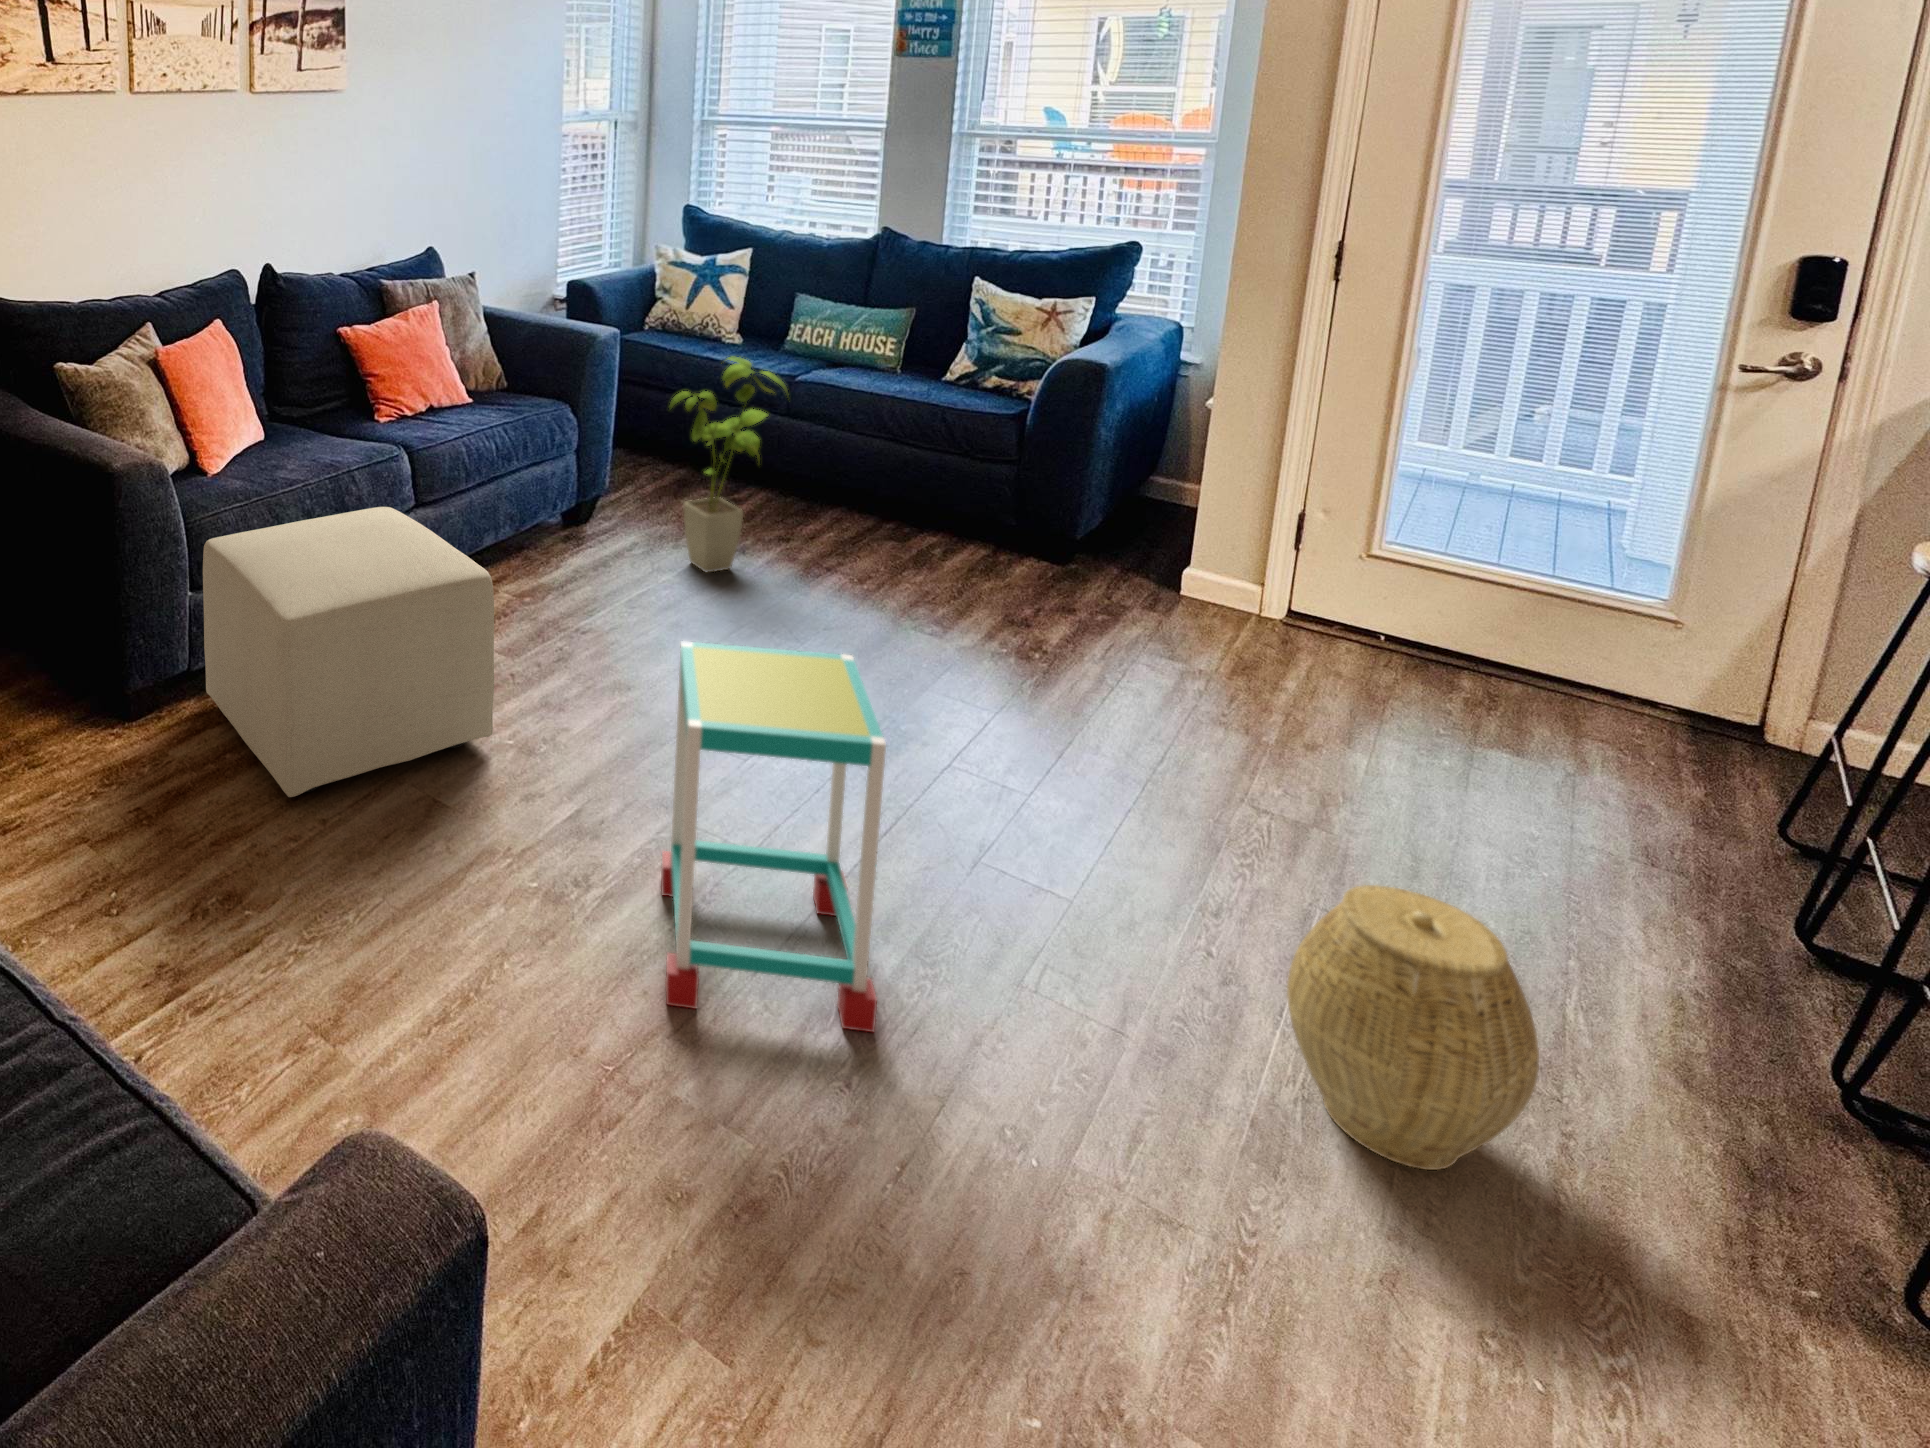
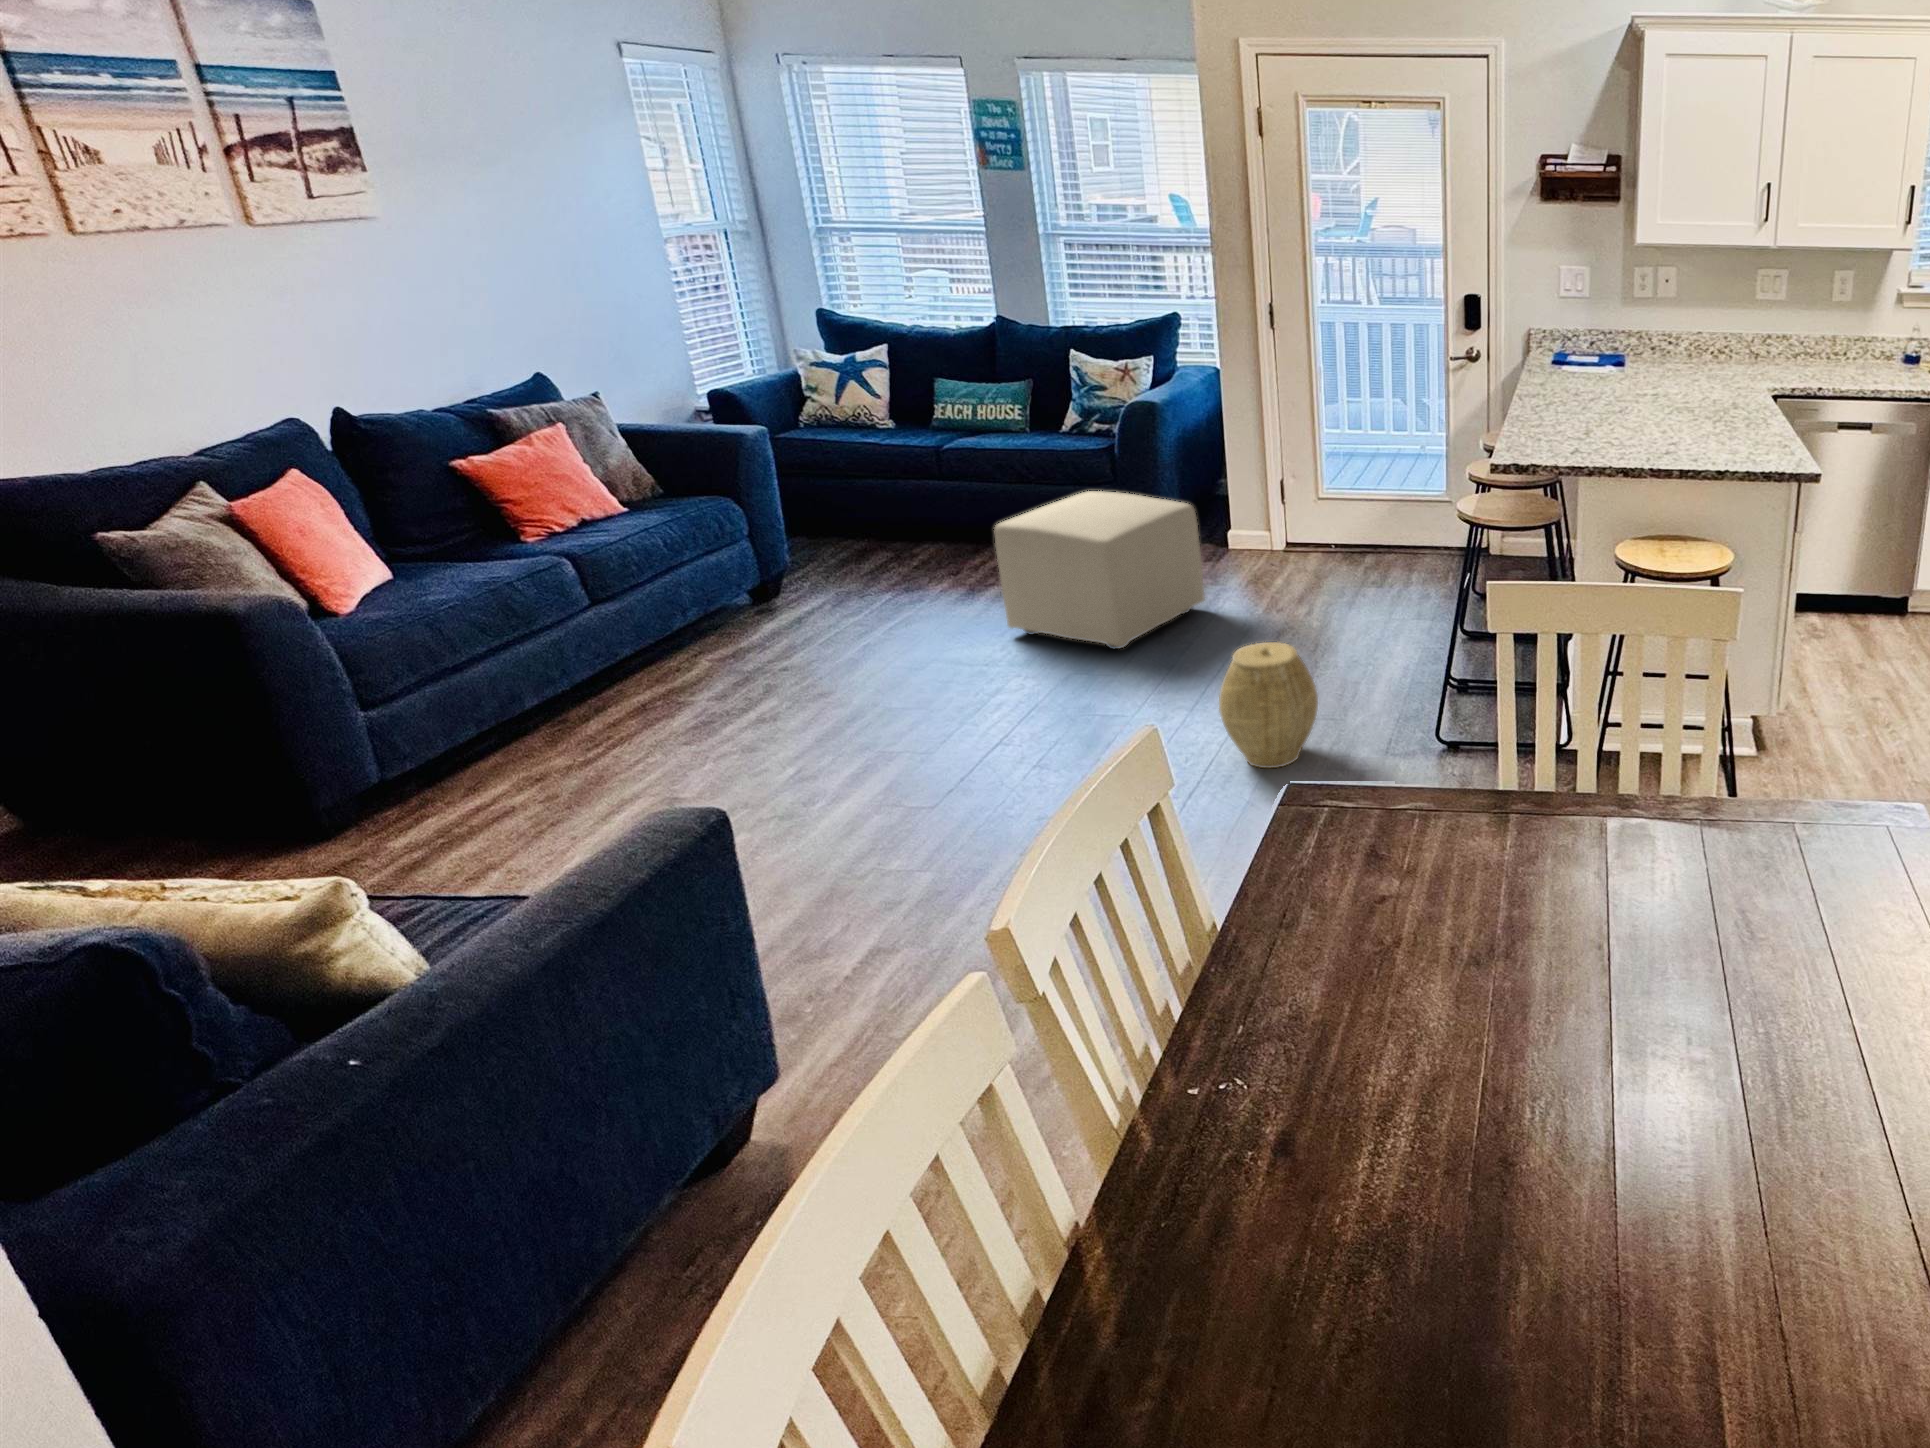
house plant: present [670,356,789,573] -> none [826,433,926,609]
ottoman: present [203,507,494,797] -> present [994,491,1205,649]
side table: present [661,641,886,1032] -> none [842,603,1014,841]

